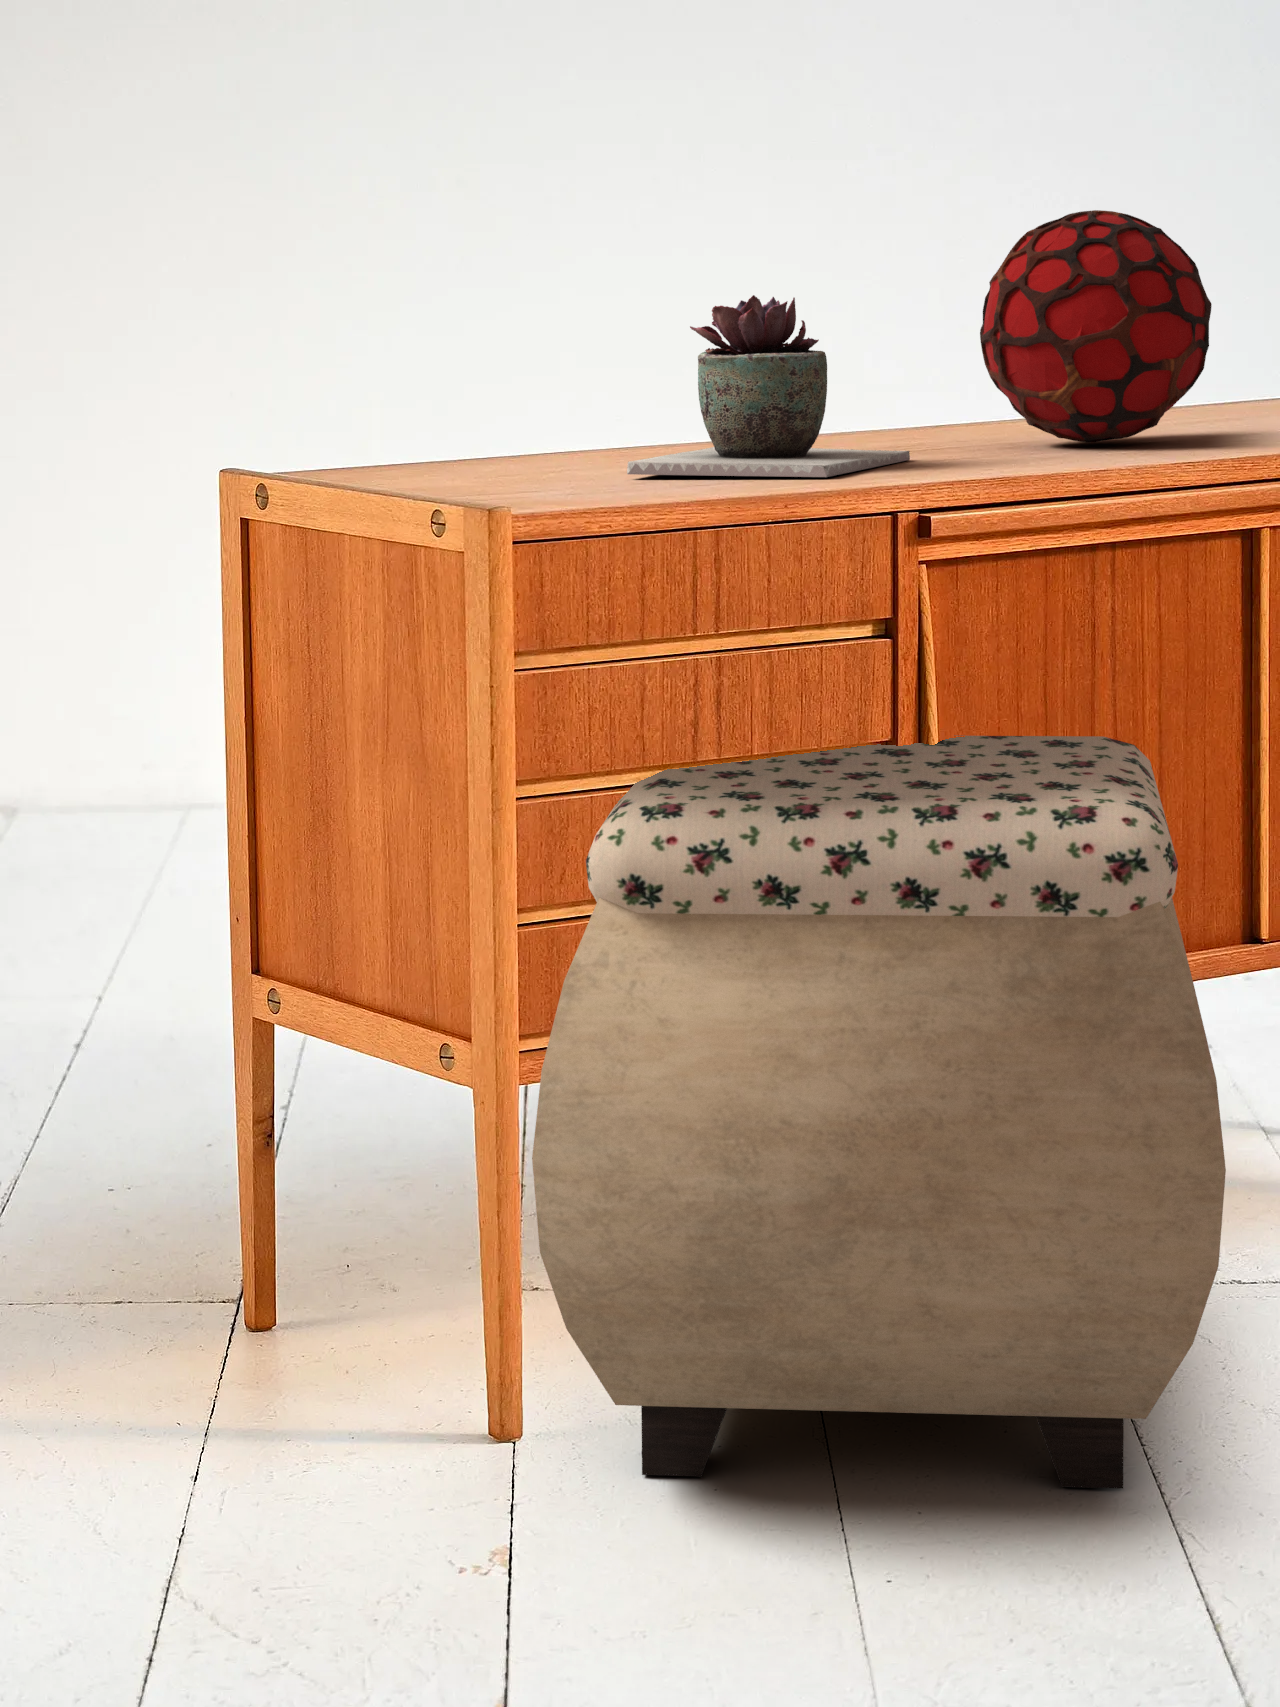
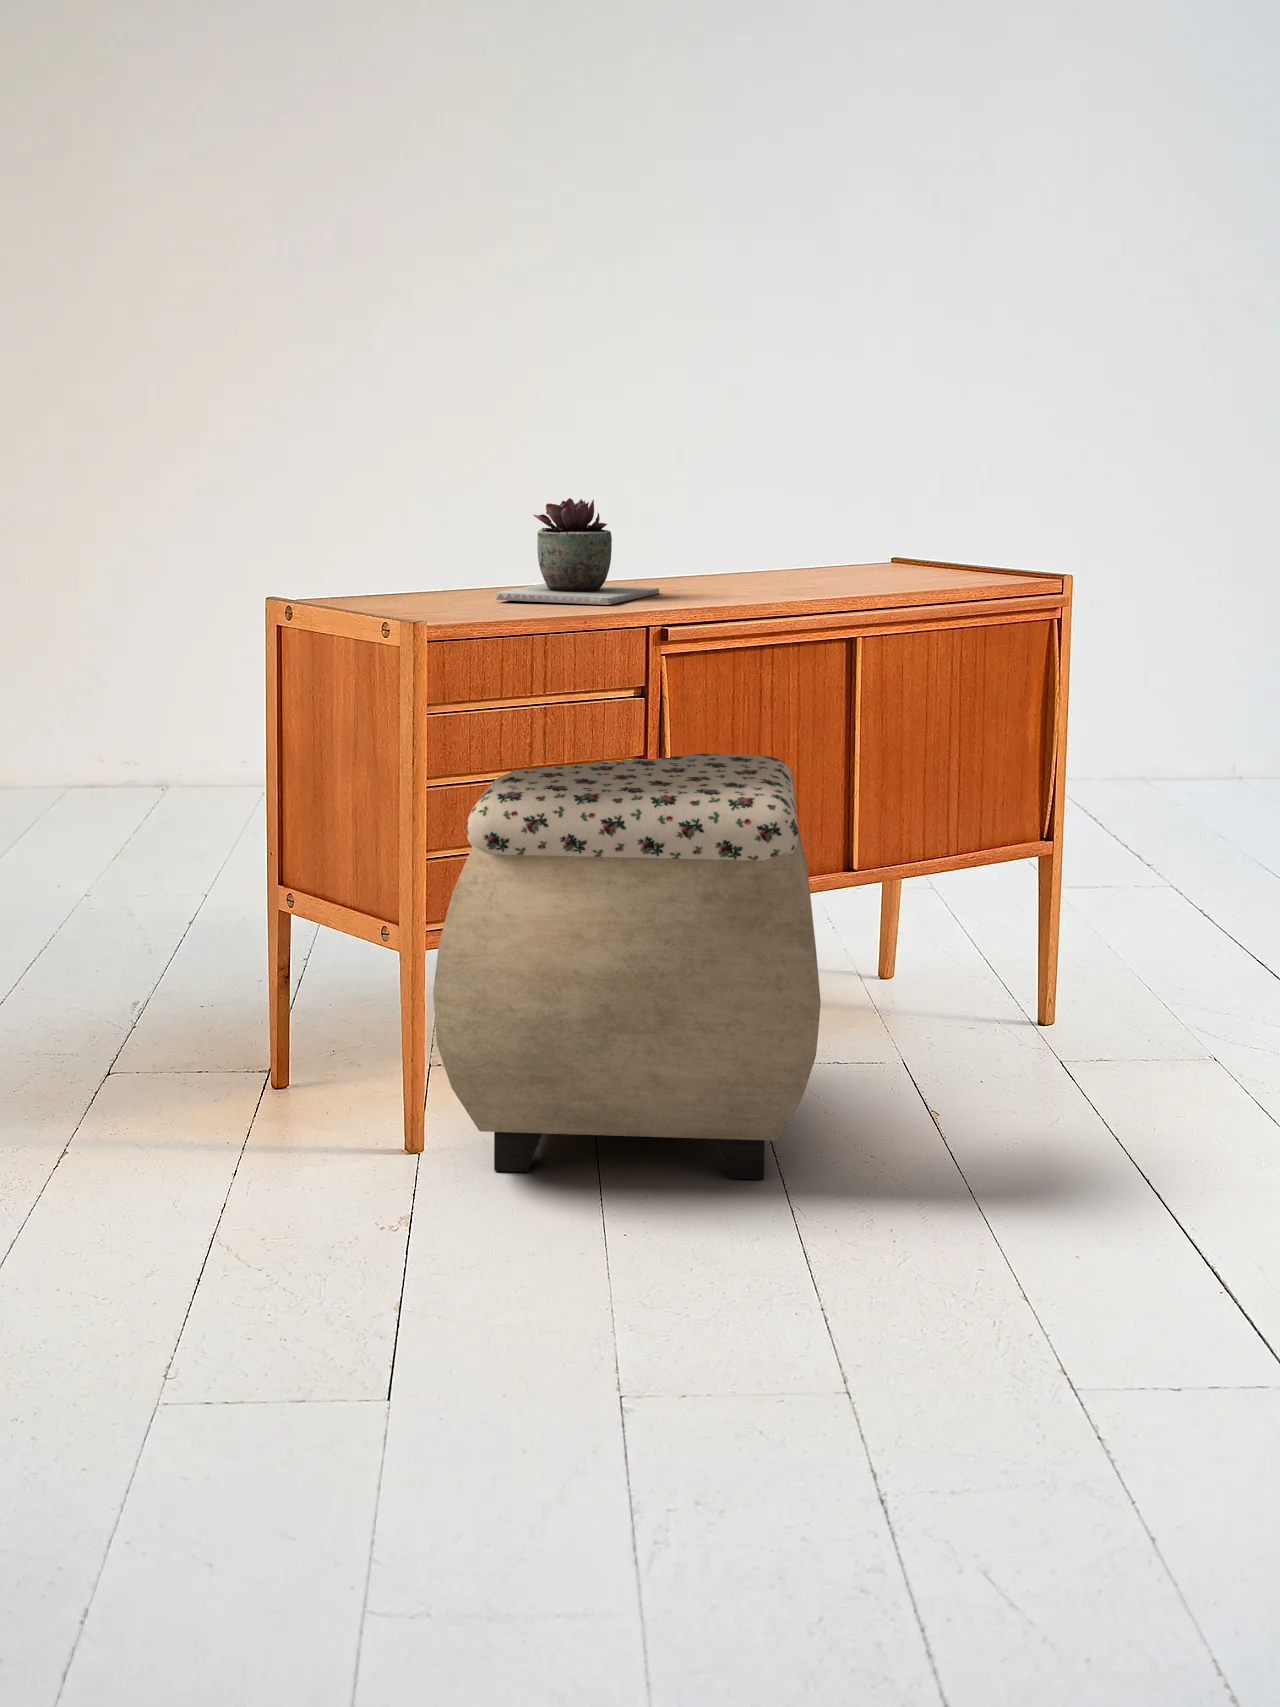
decorative orb: present [980,210,1212,443] -> none [702,451,834,584]

